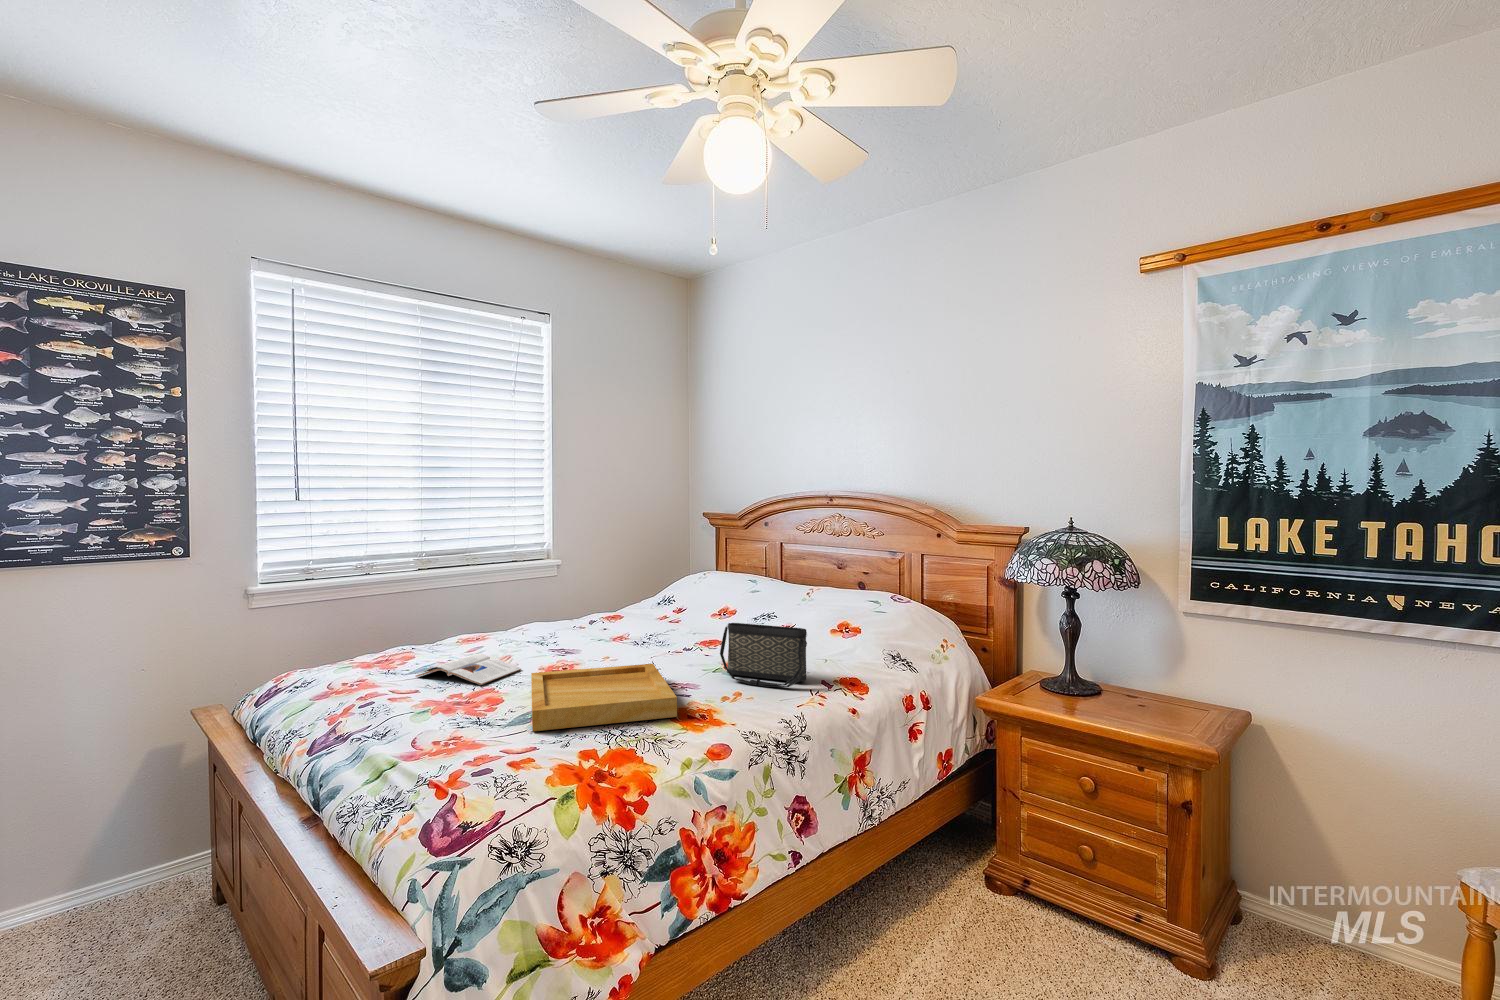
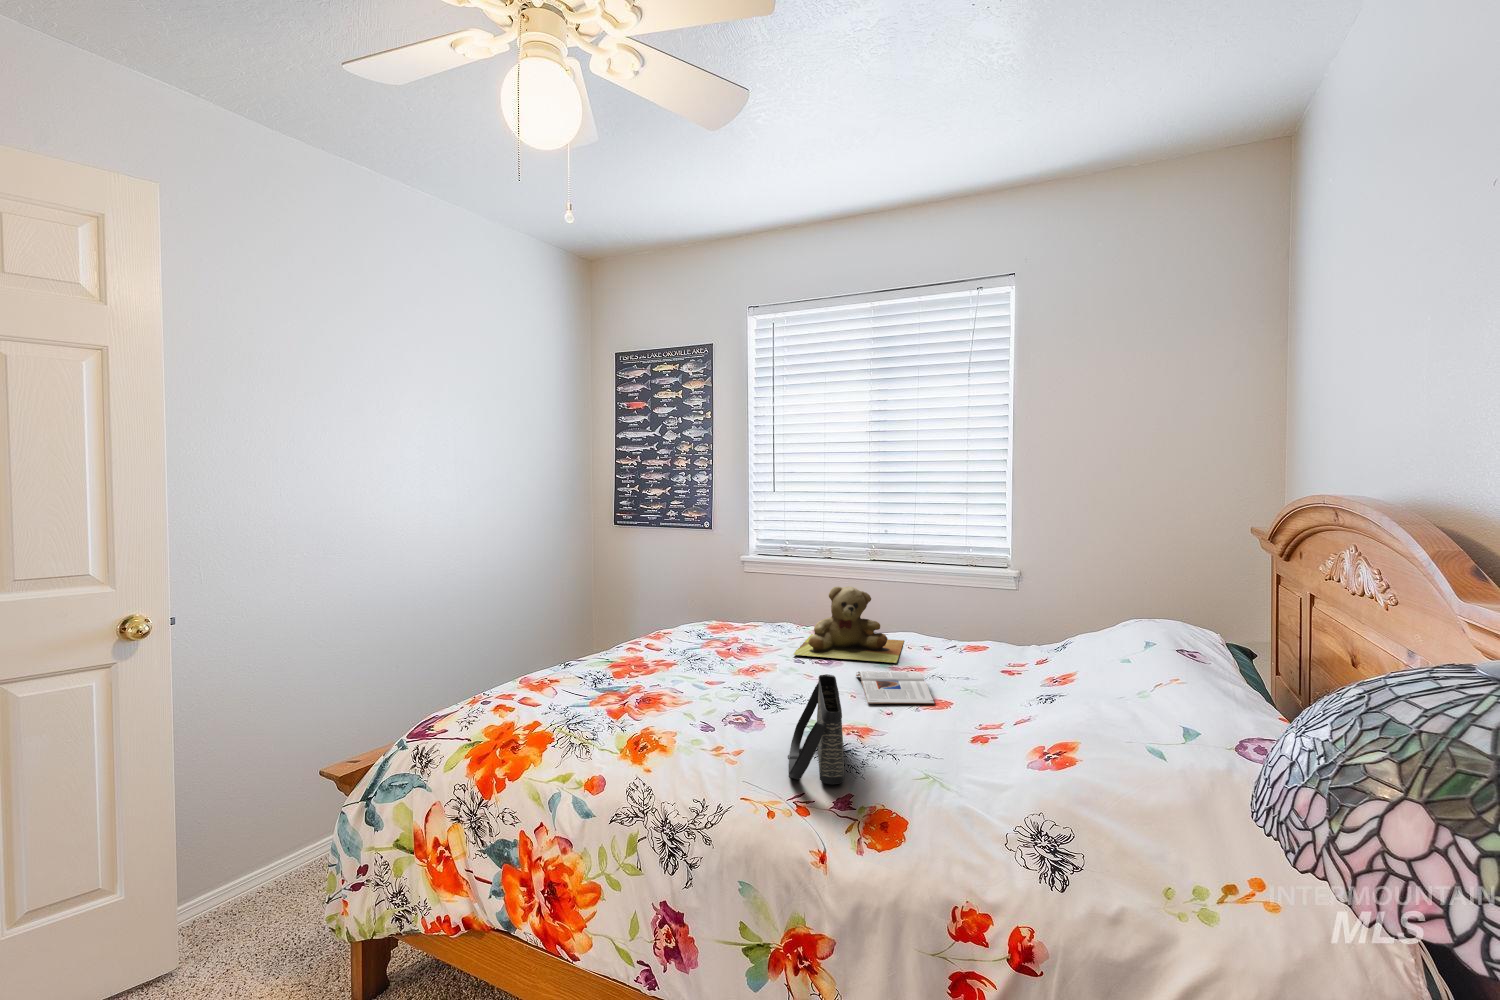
teddy bear: none [481,583,611,655] -> present [794,586,904,663]
magazine: present [416,654,521,685] -> present [856,671,935,704]
tray: present [531,664,677,731] -> none [590,662,766,742]

